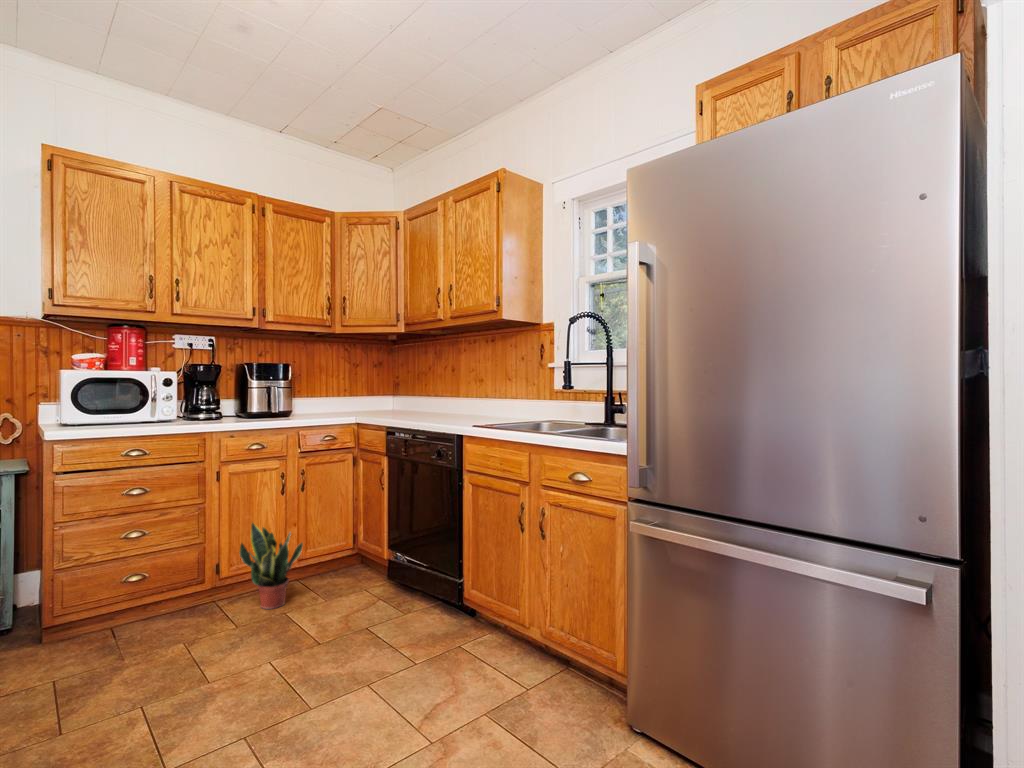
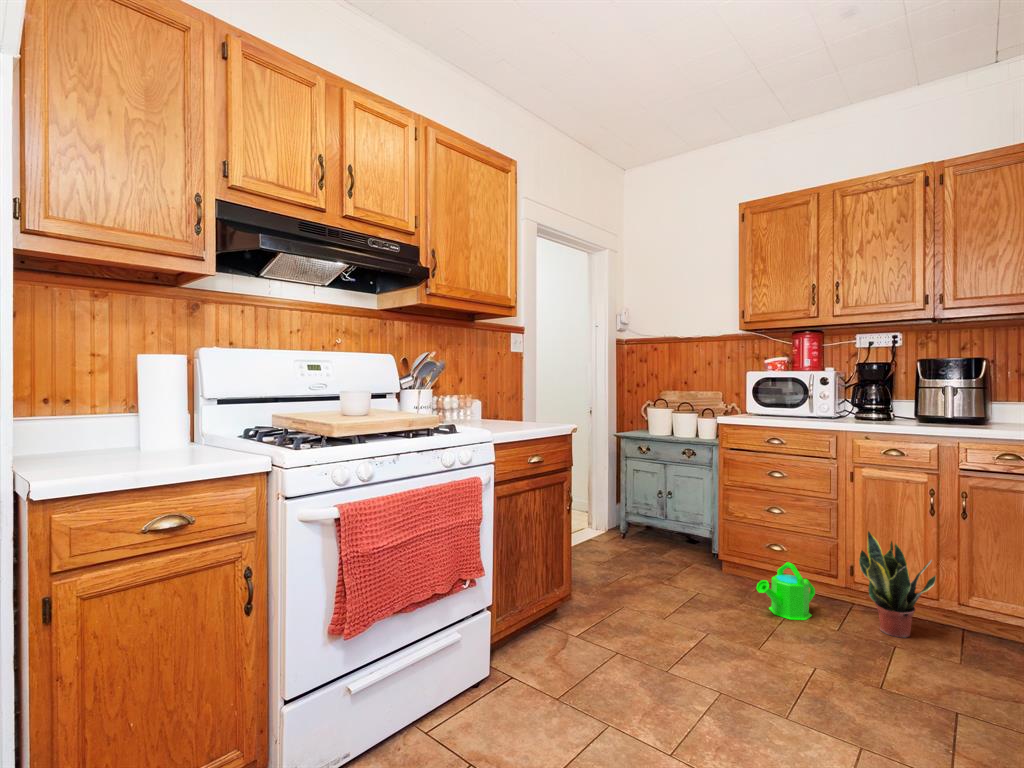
watering can: none [155,581,205,646] -> present [756,562,815,620]

